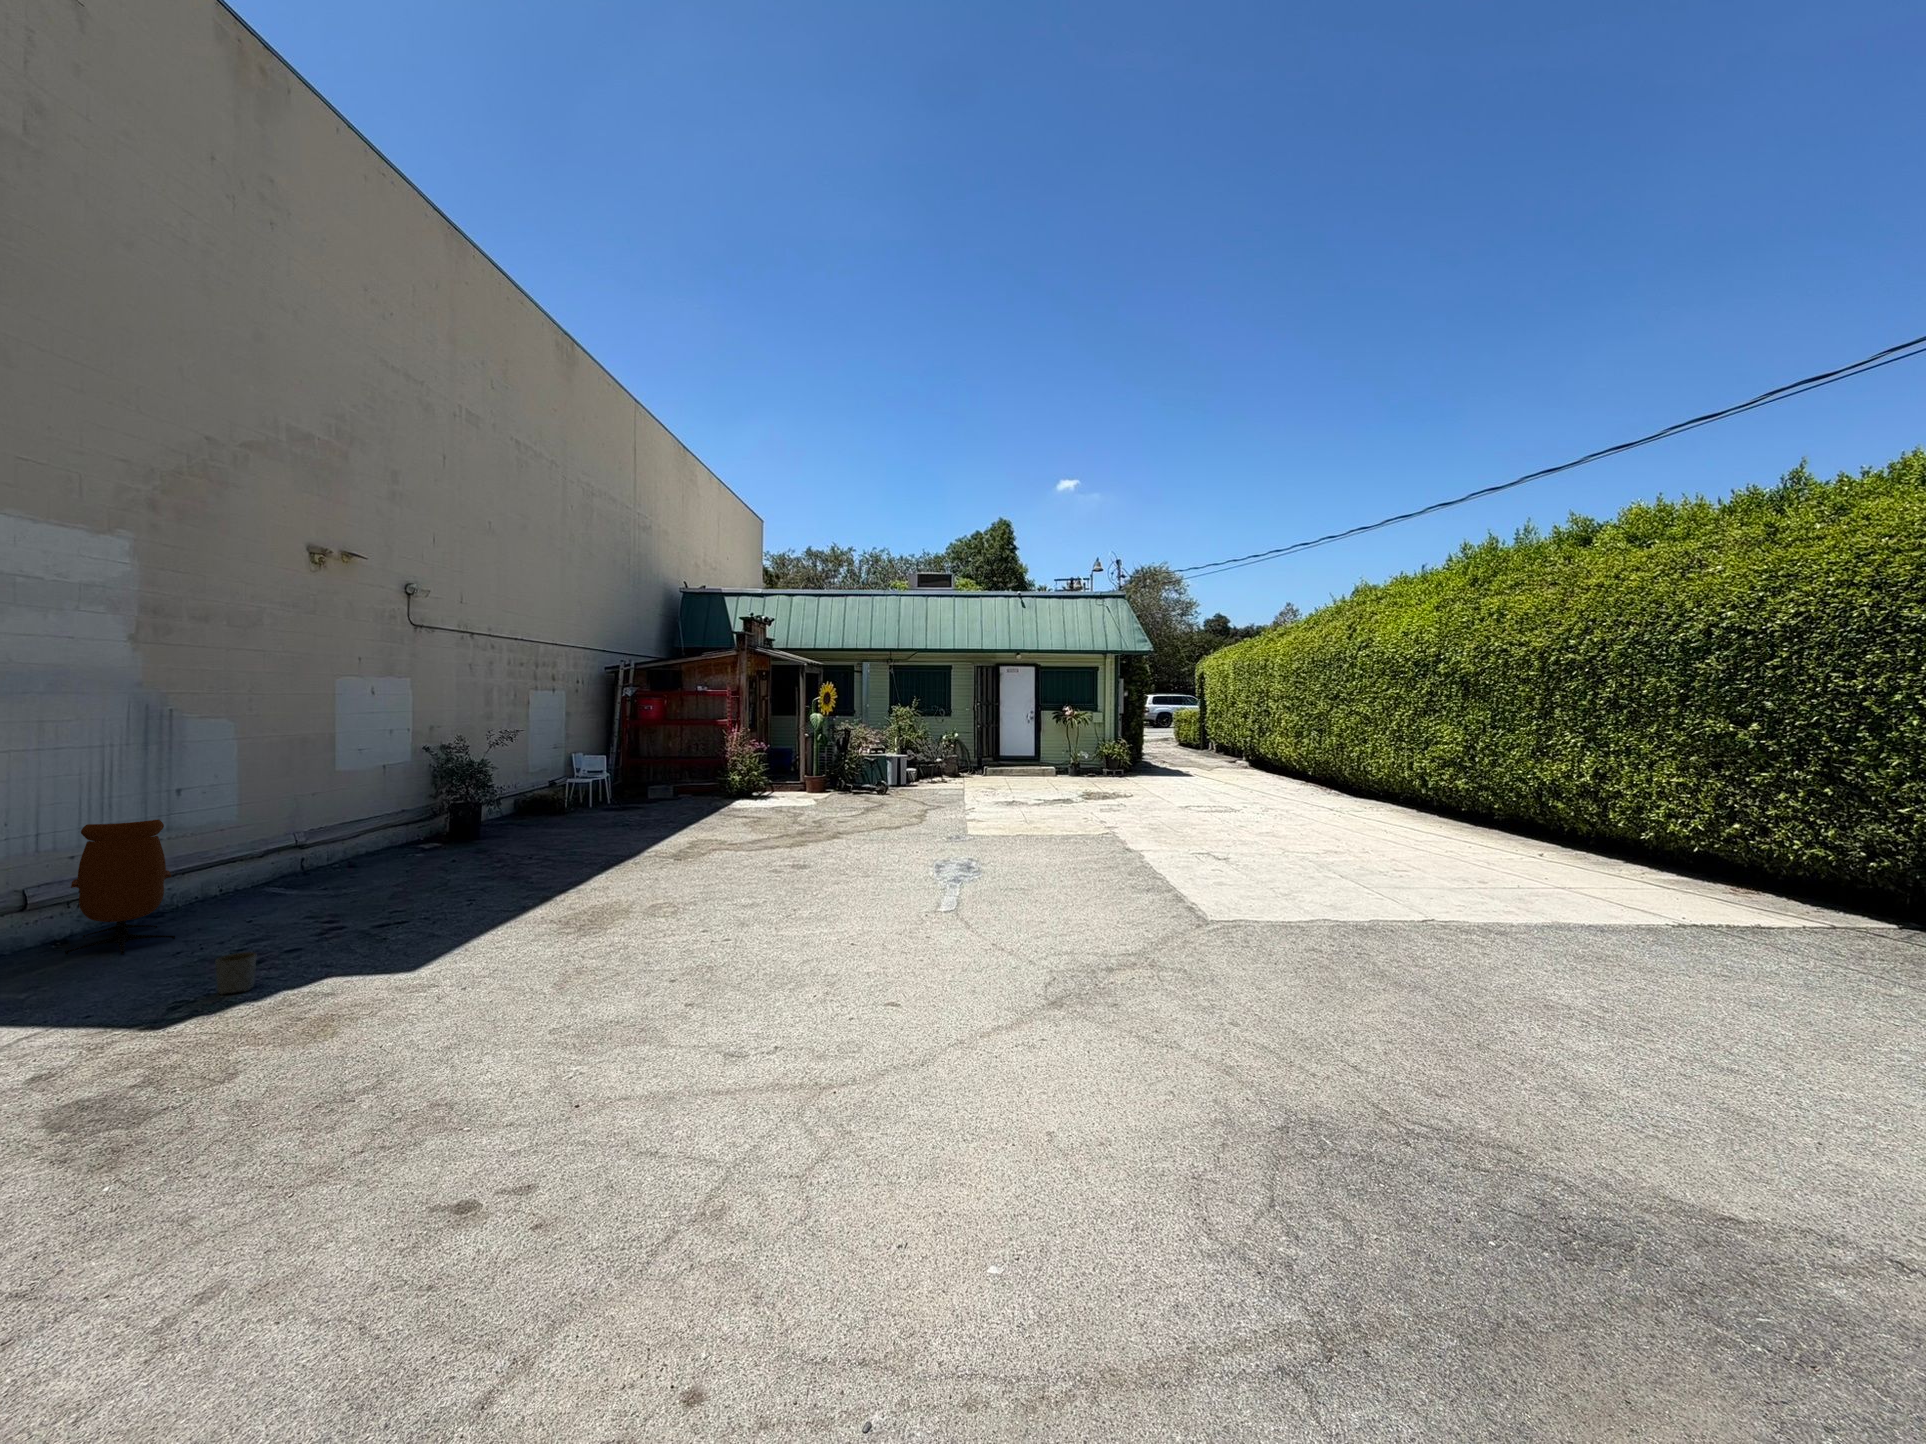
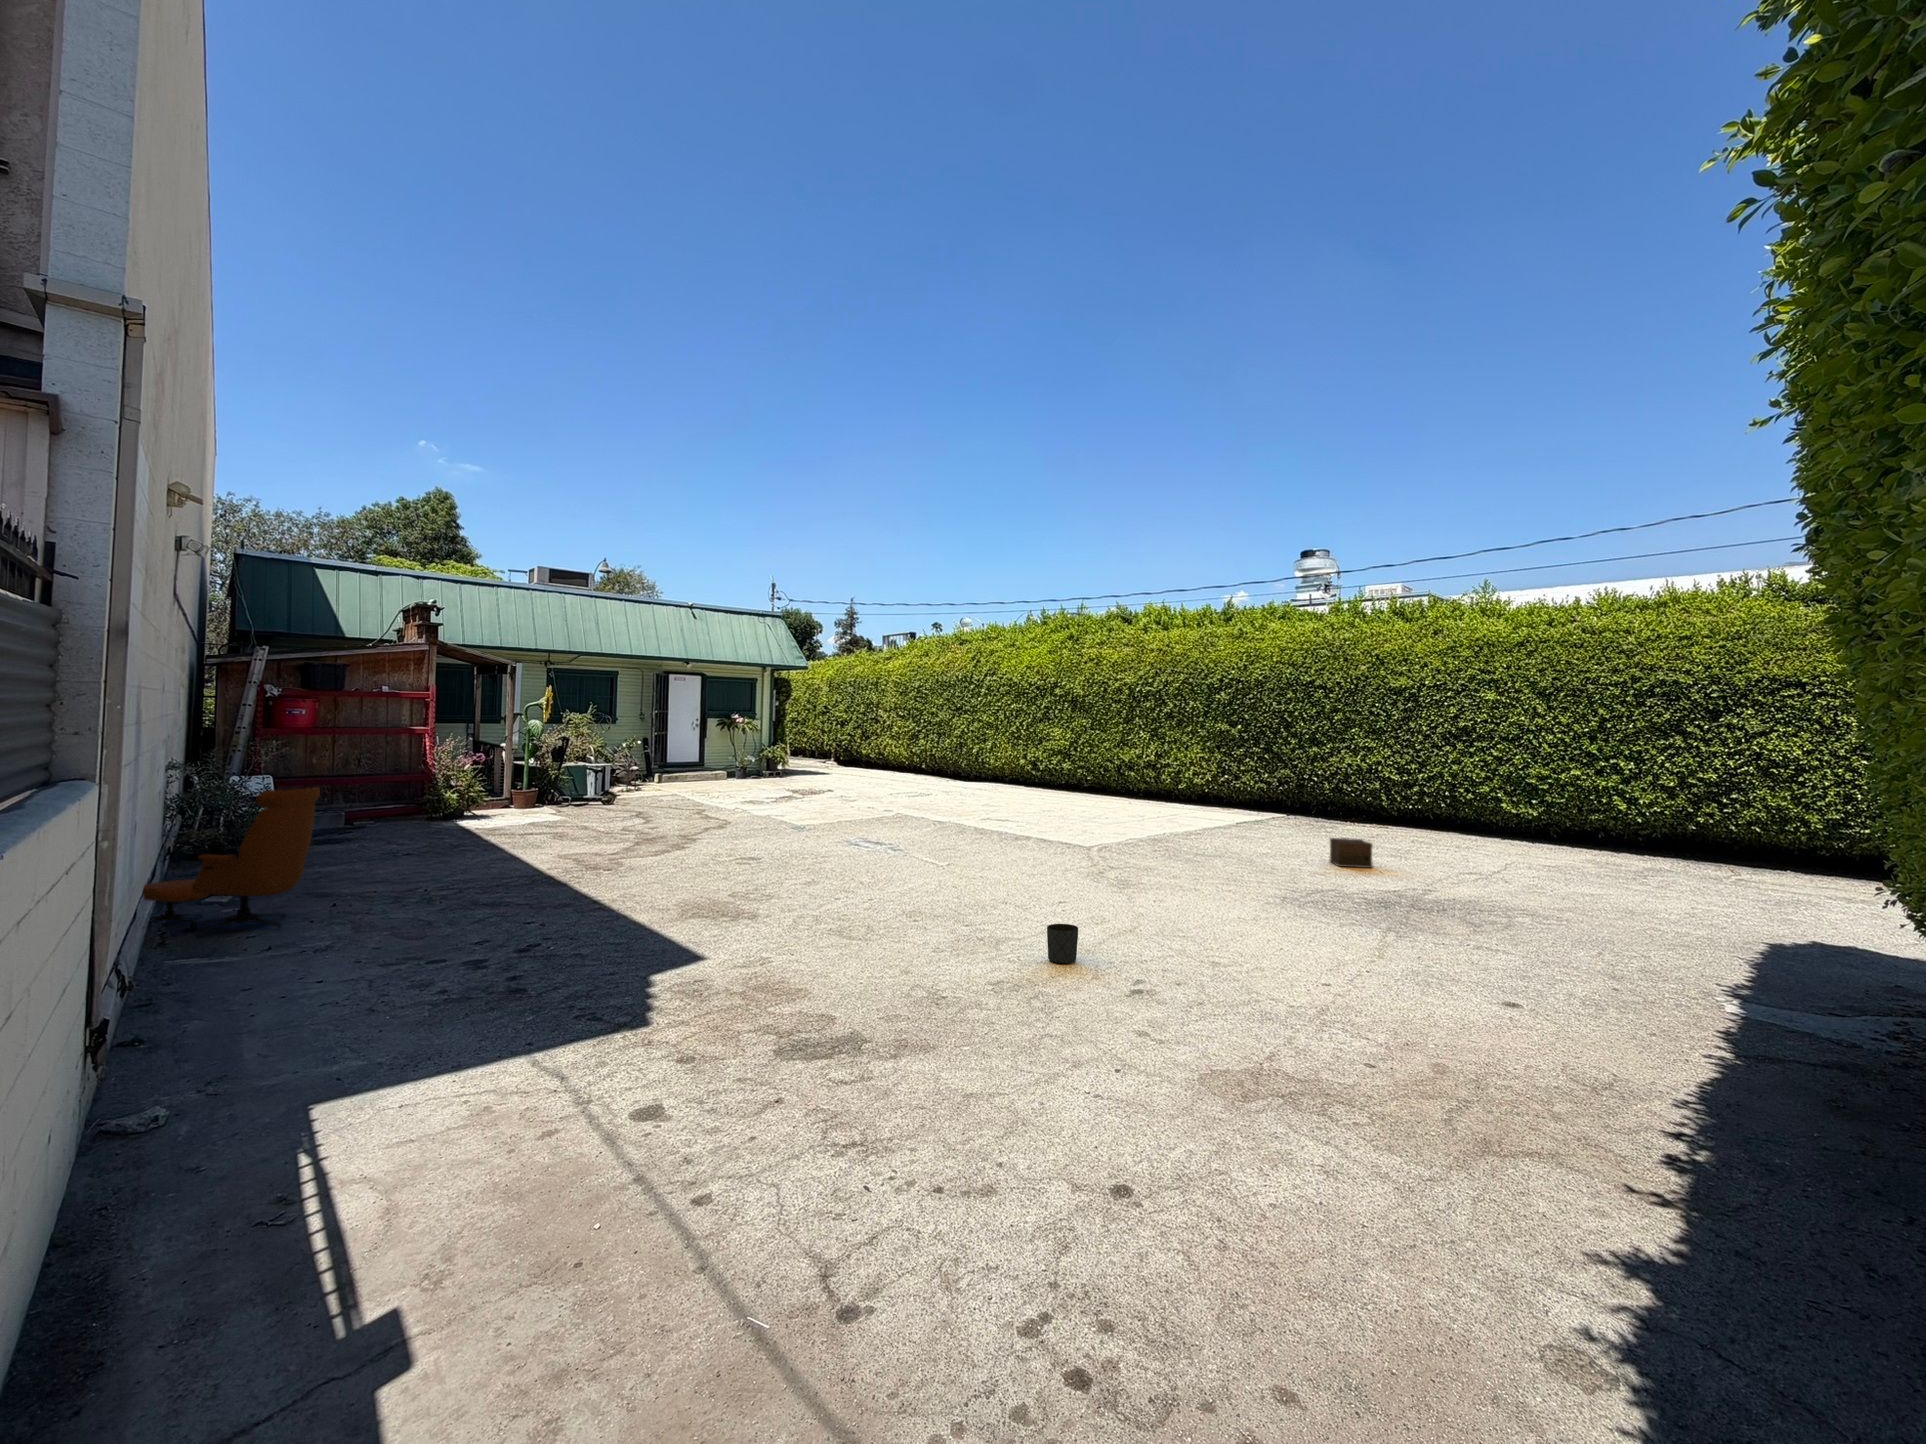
planter: present [215,952,256,994] -> present [1047,924,1078,964]
cardboard box: none [1702,1047,1829,1173] -> present [1330,838,1373,868]

